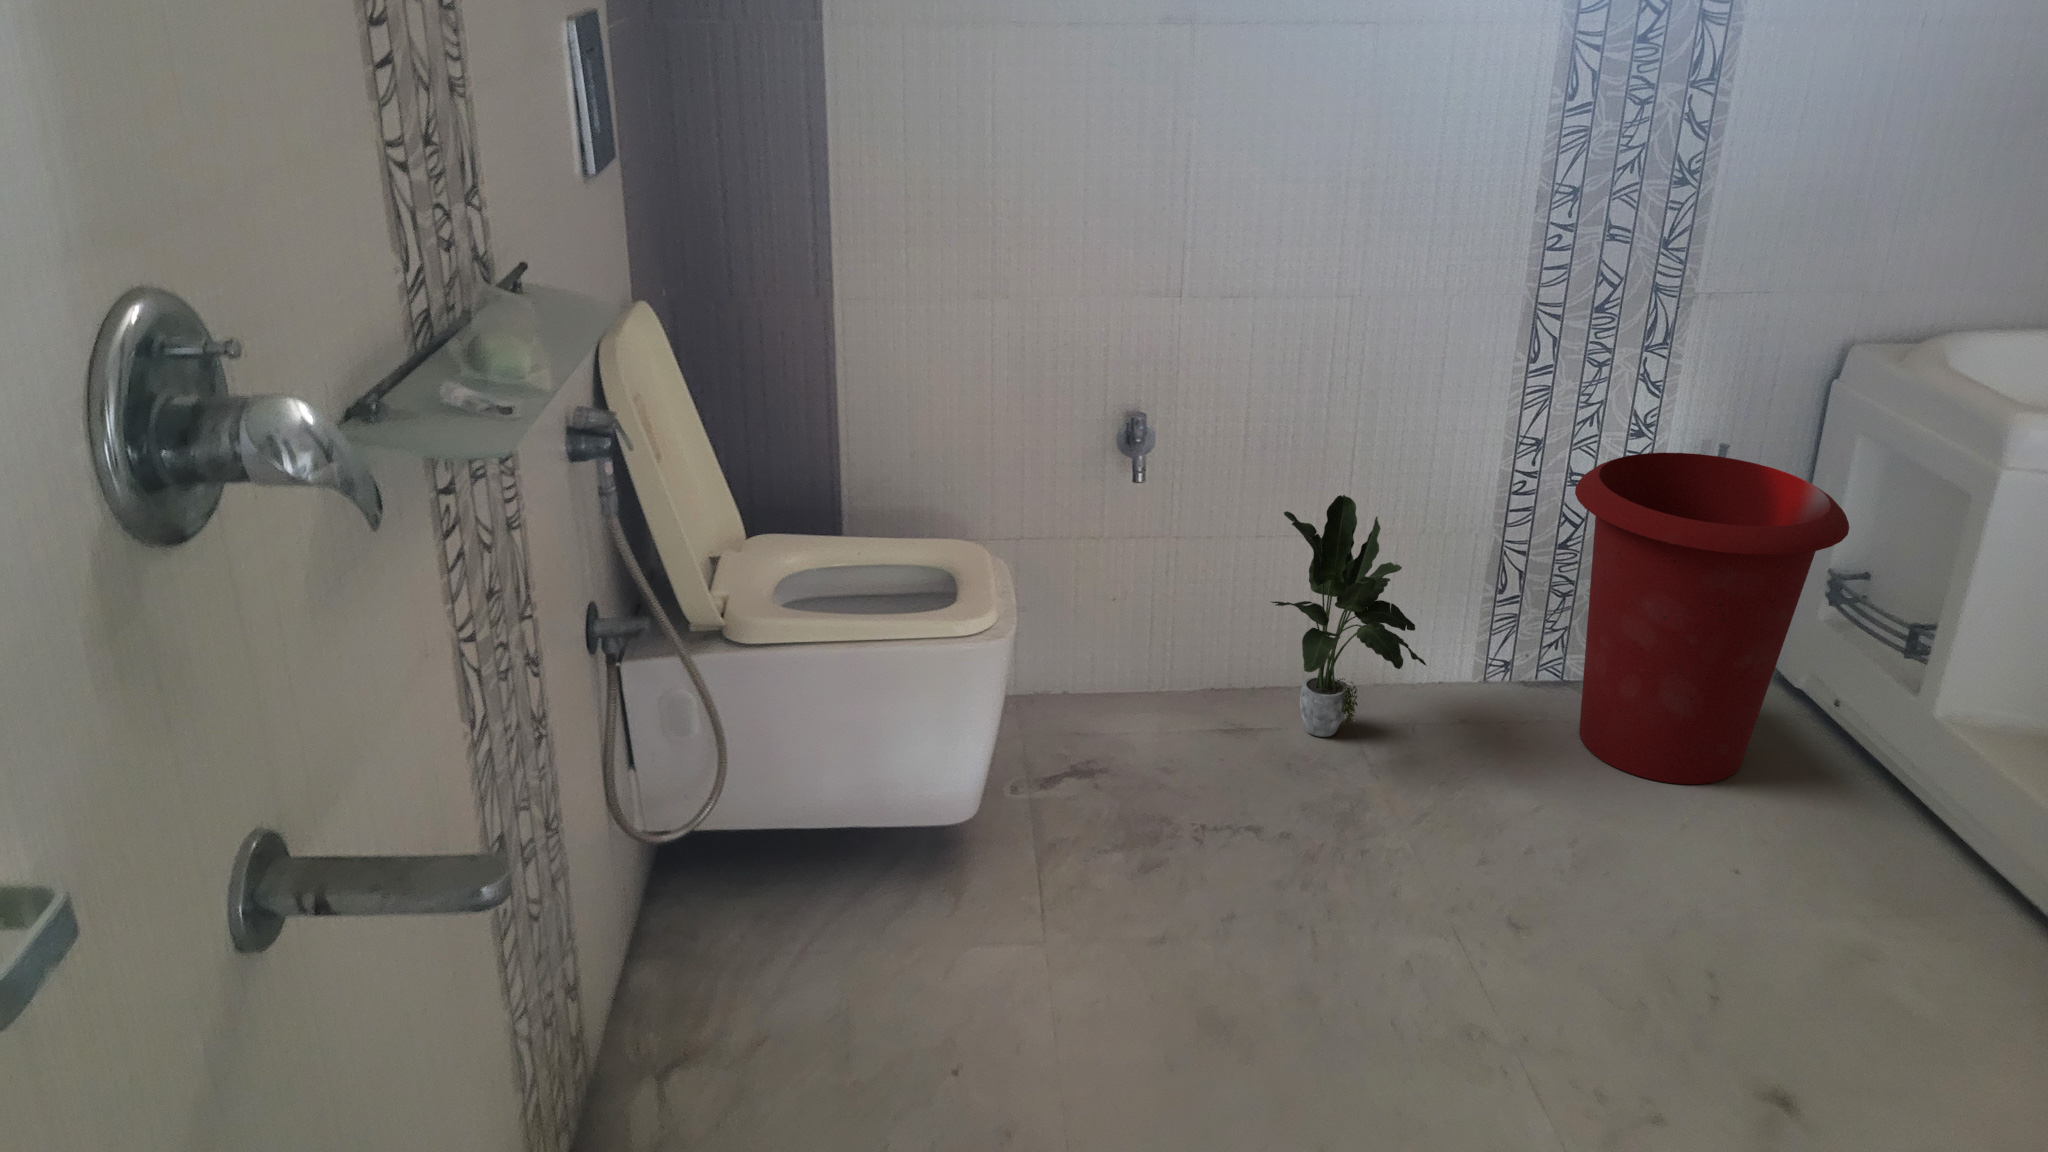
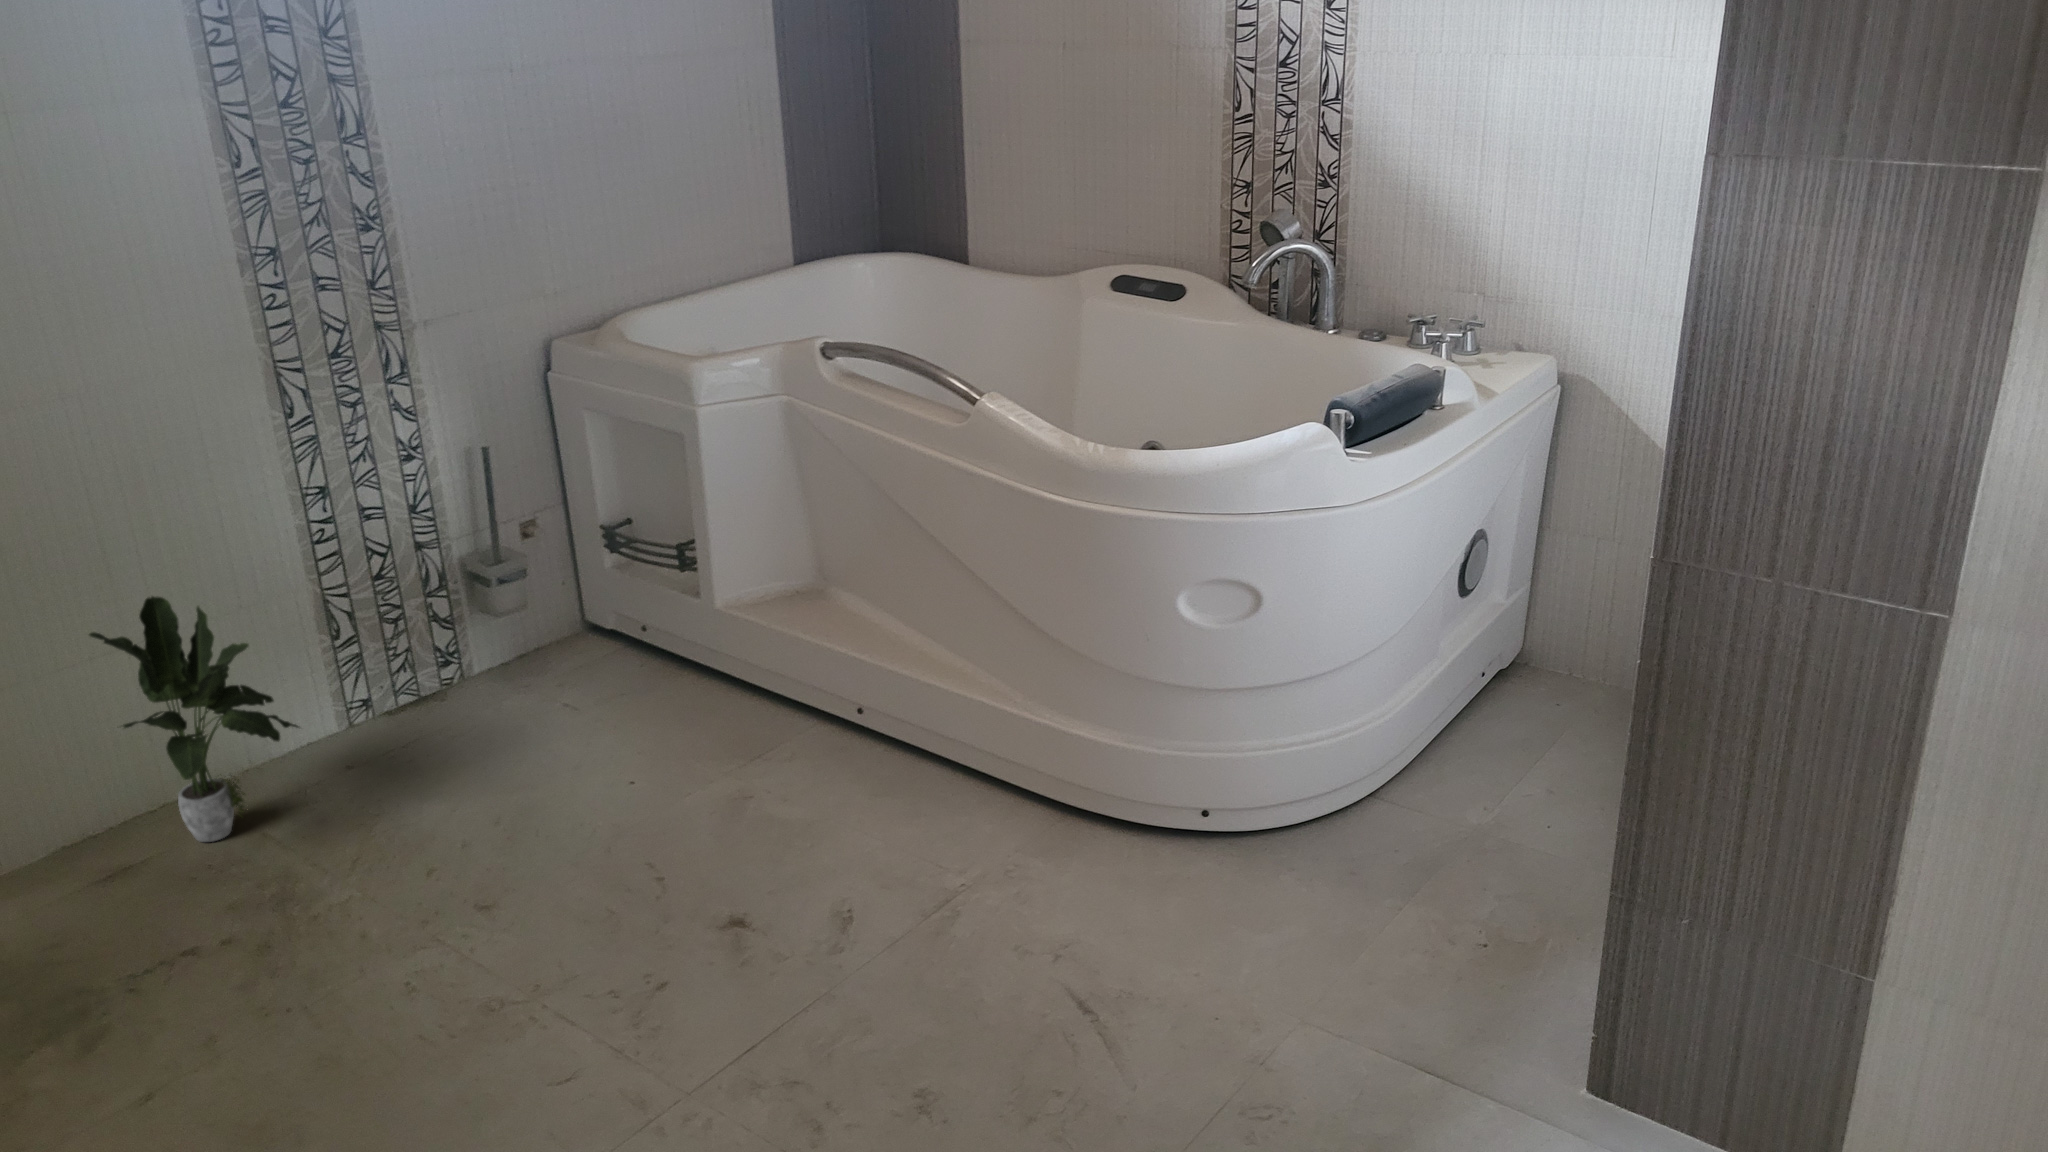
waste bin: present [1575,453,1849,784] -> none [376,457,611,750]

